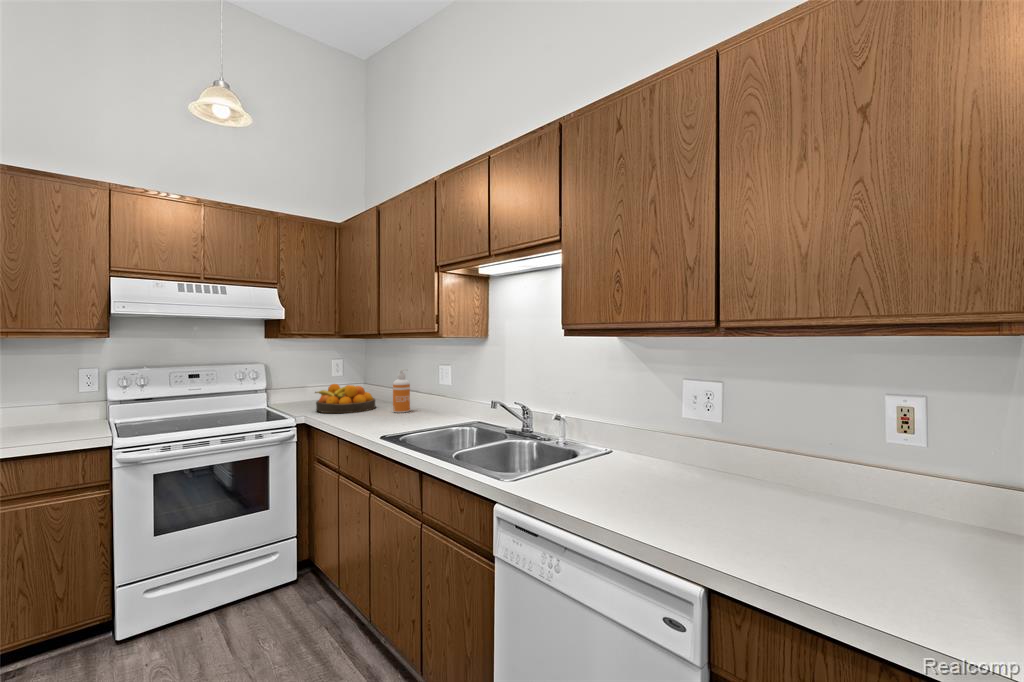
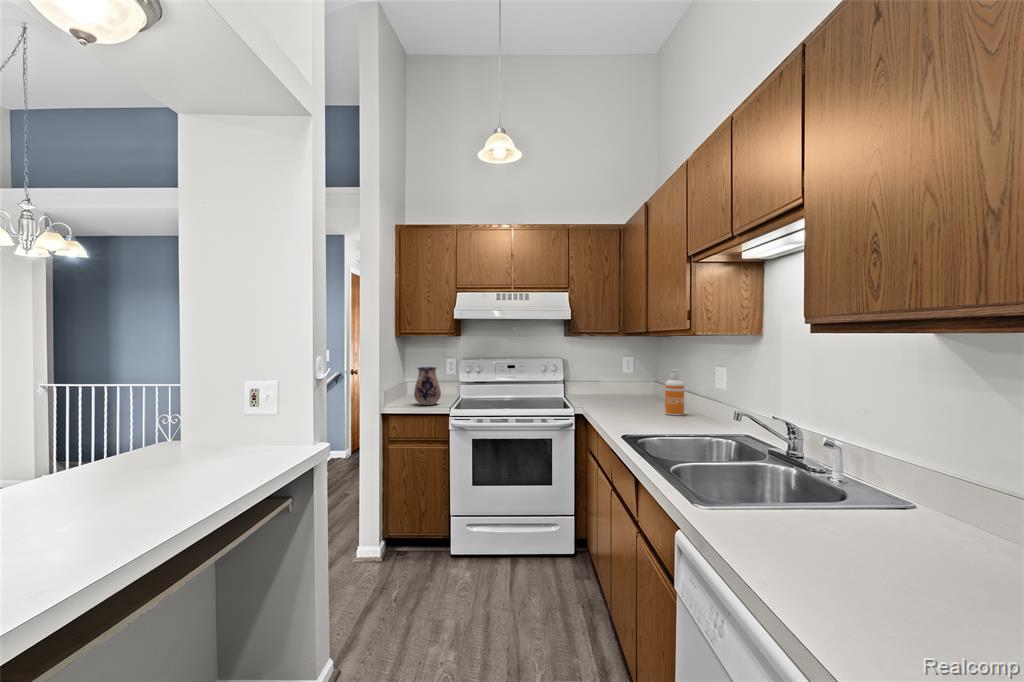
ceramic pitcher: none [28,384,82,440] -> present [414,367,441,405]
fruit bowl: present [315,384,375,413] -> none [598,380,655,410]

